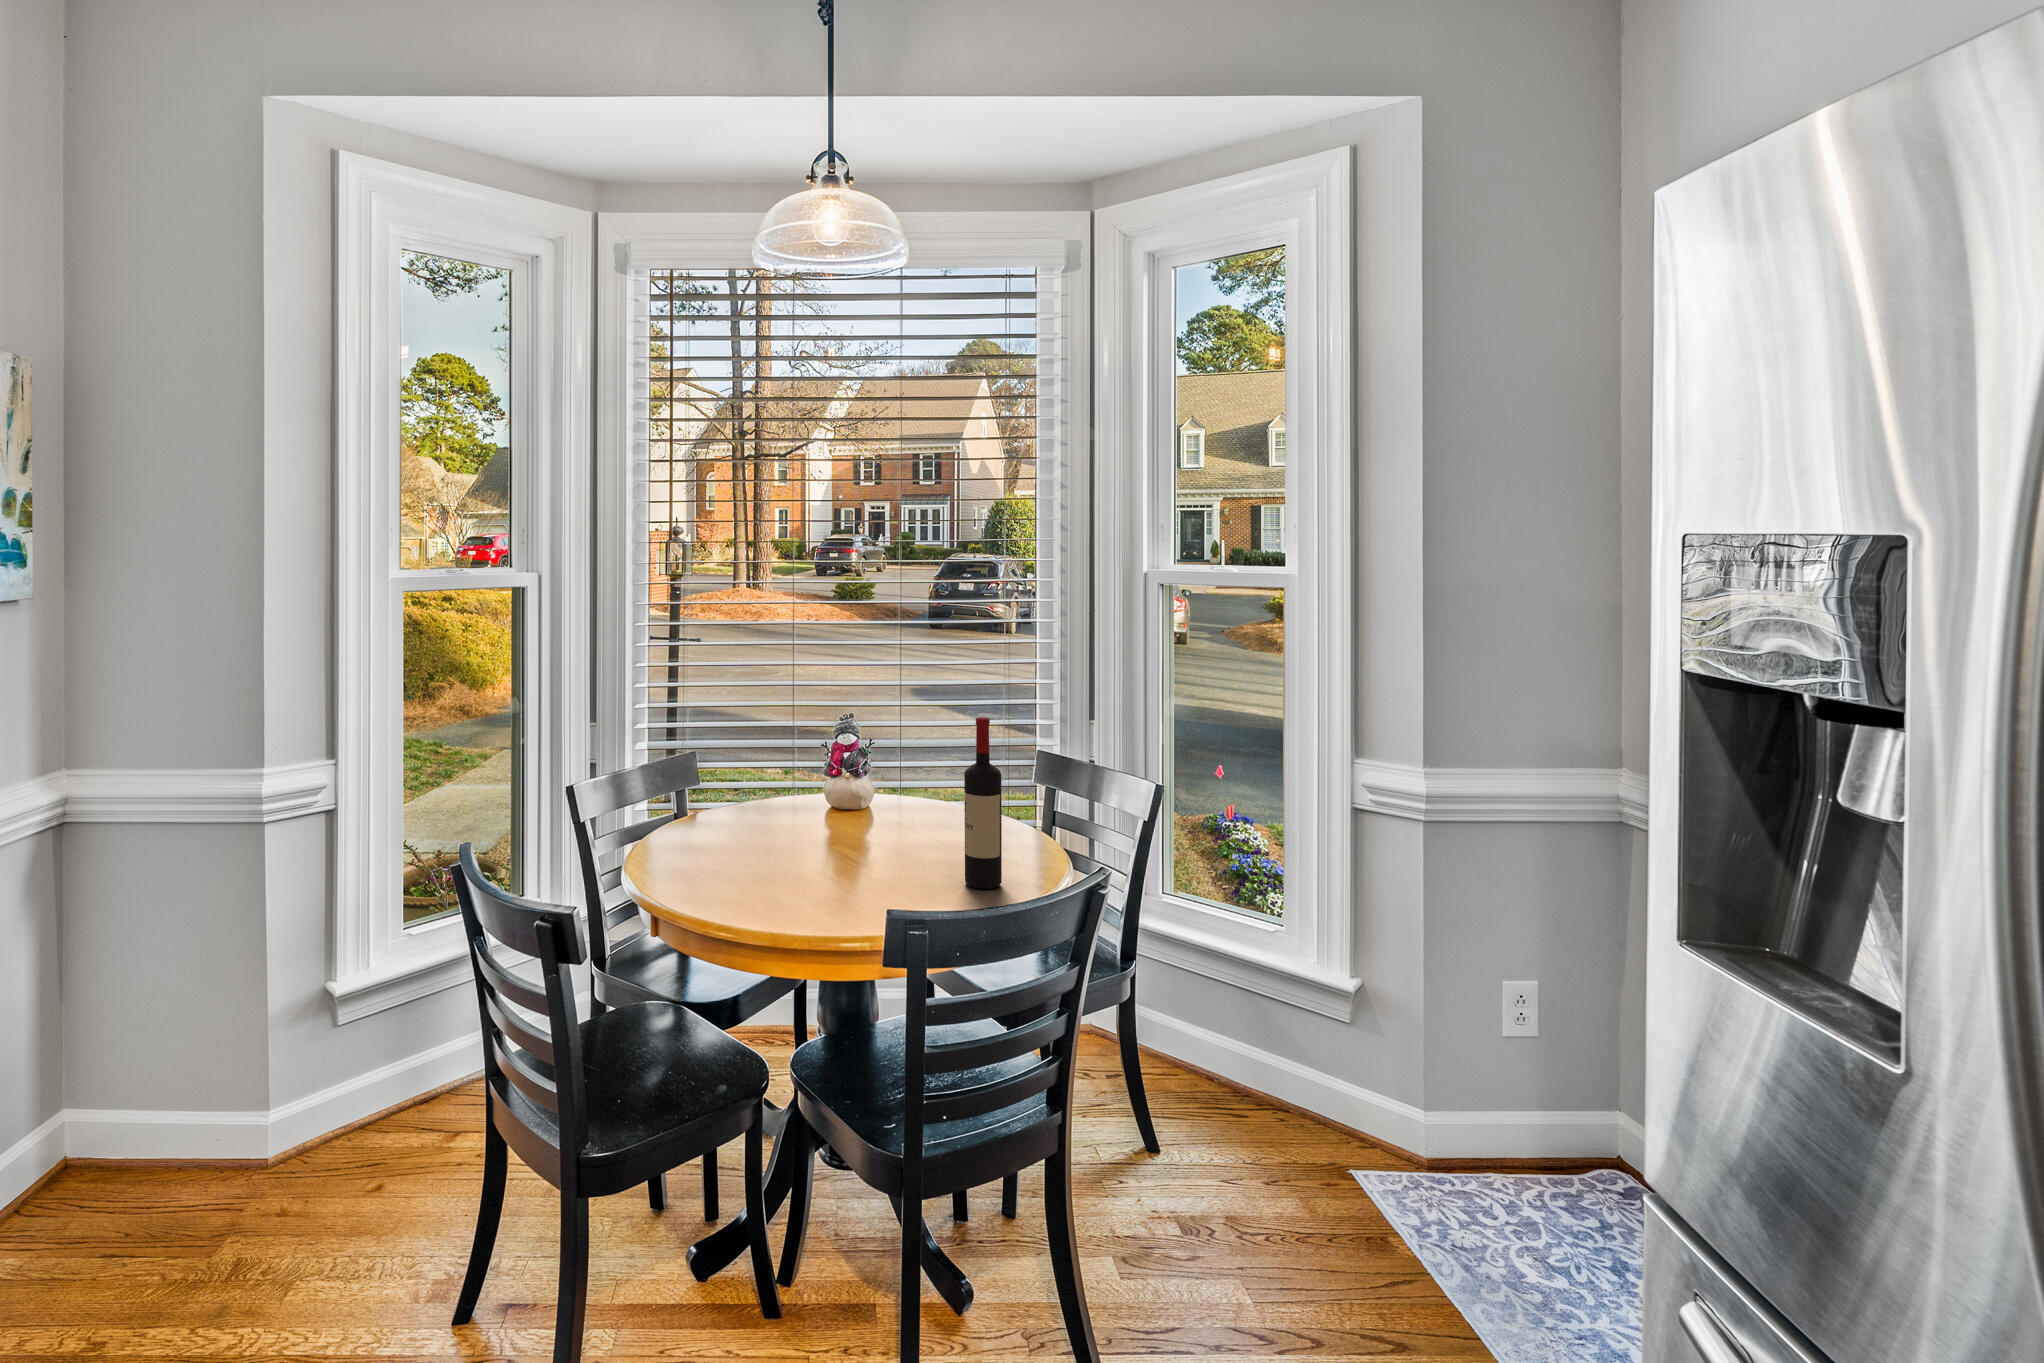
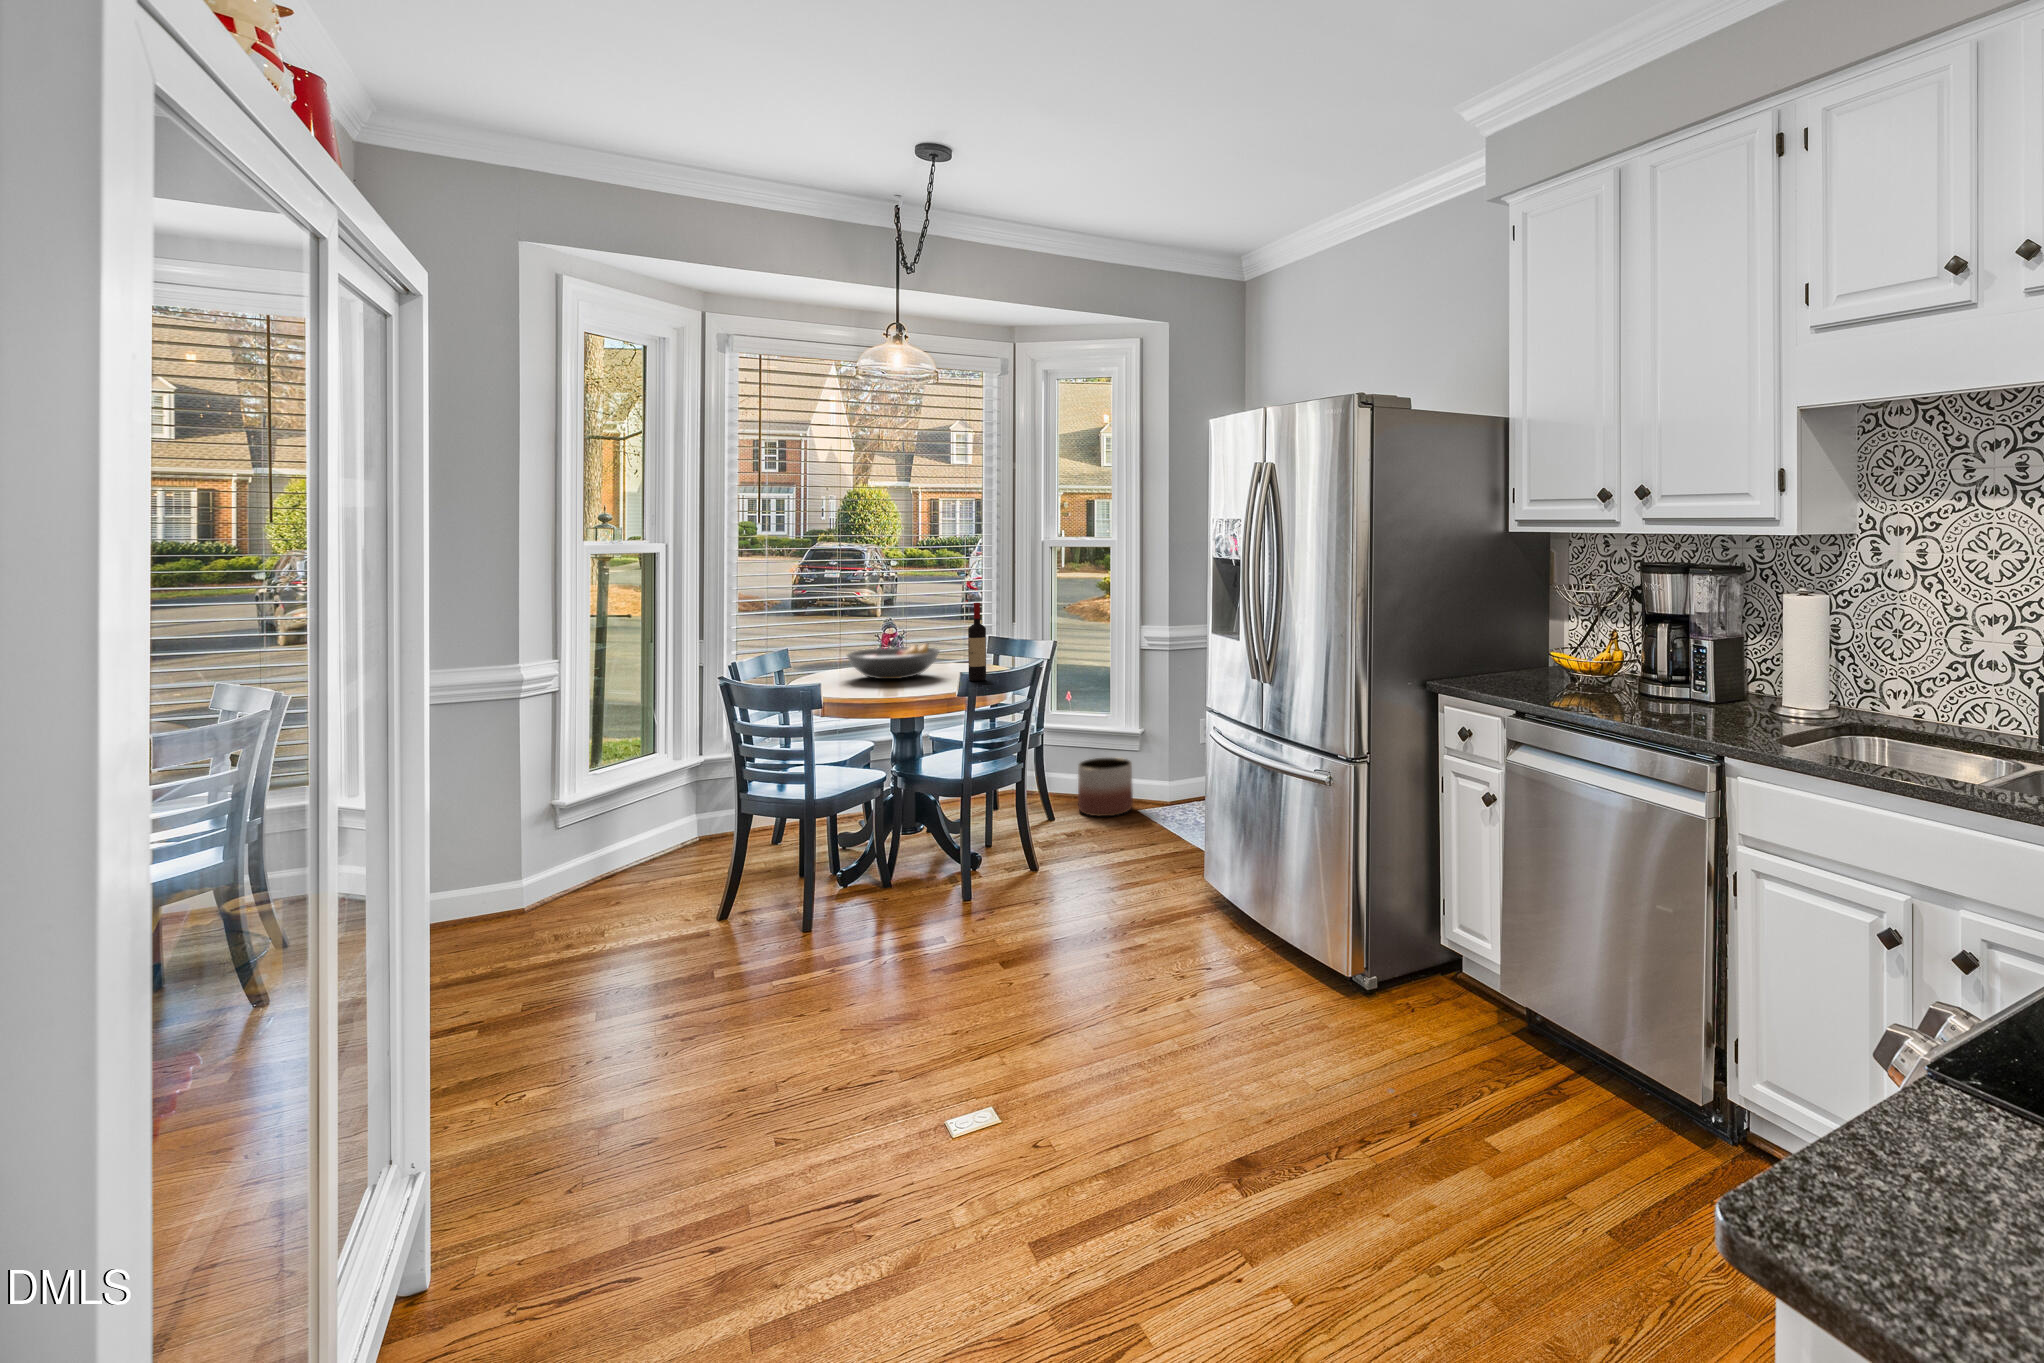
fruit bowl: none [741,781,918,858] -> present [847,643,939,679]
planter: none [1215,1016,1336,1161] -> present [1078,758,1133,816]

